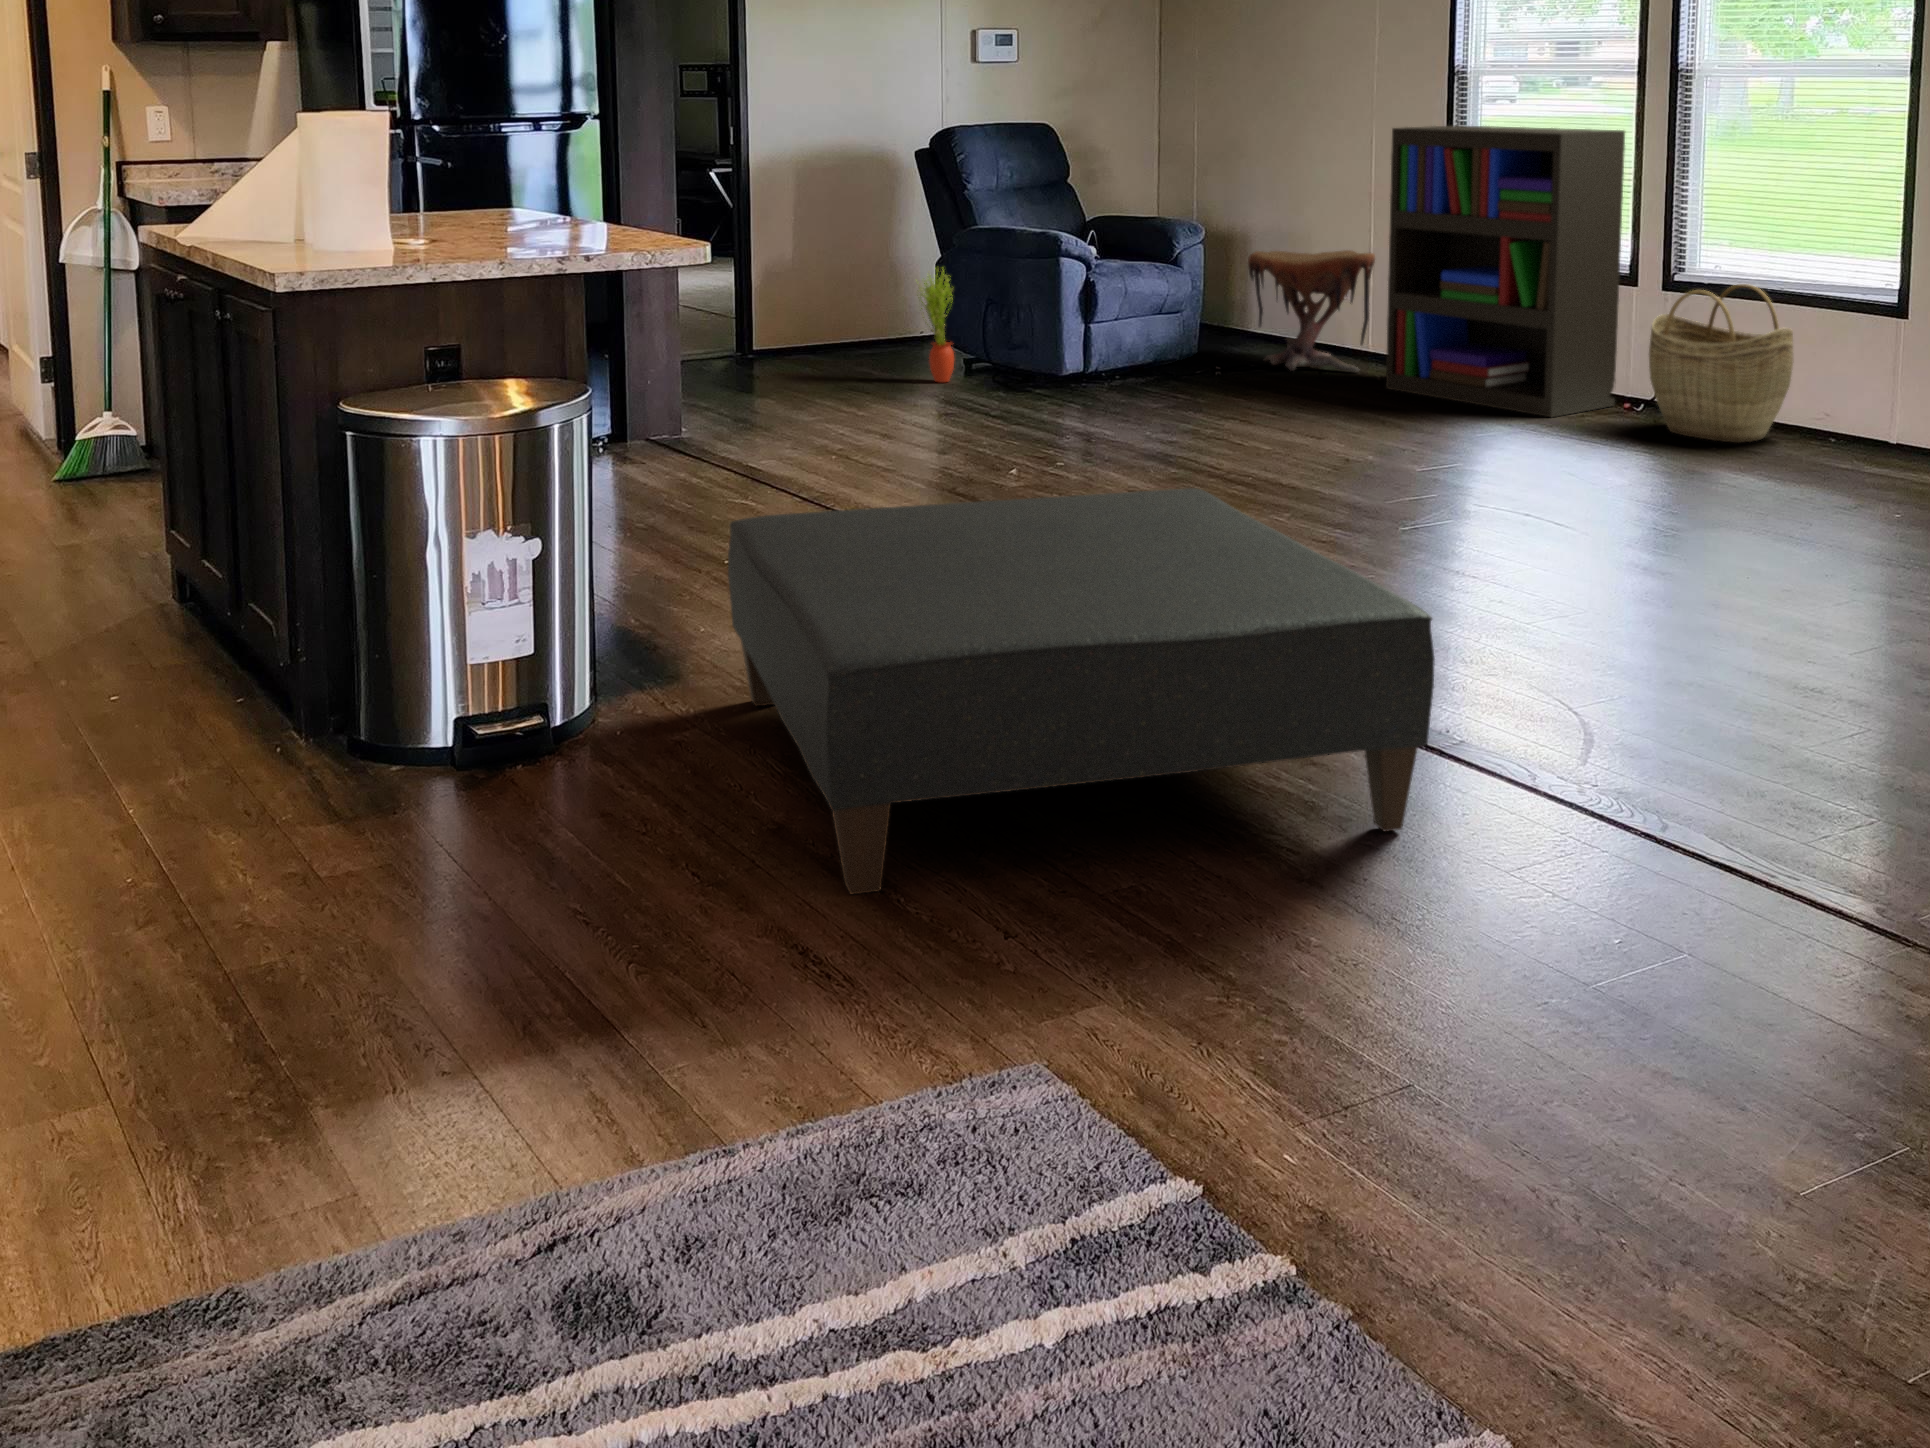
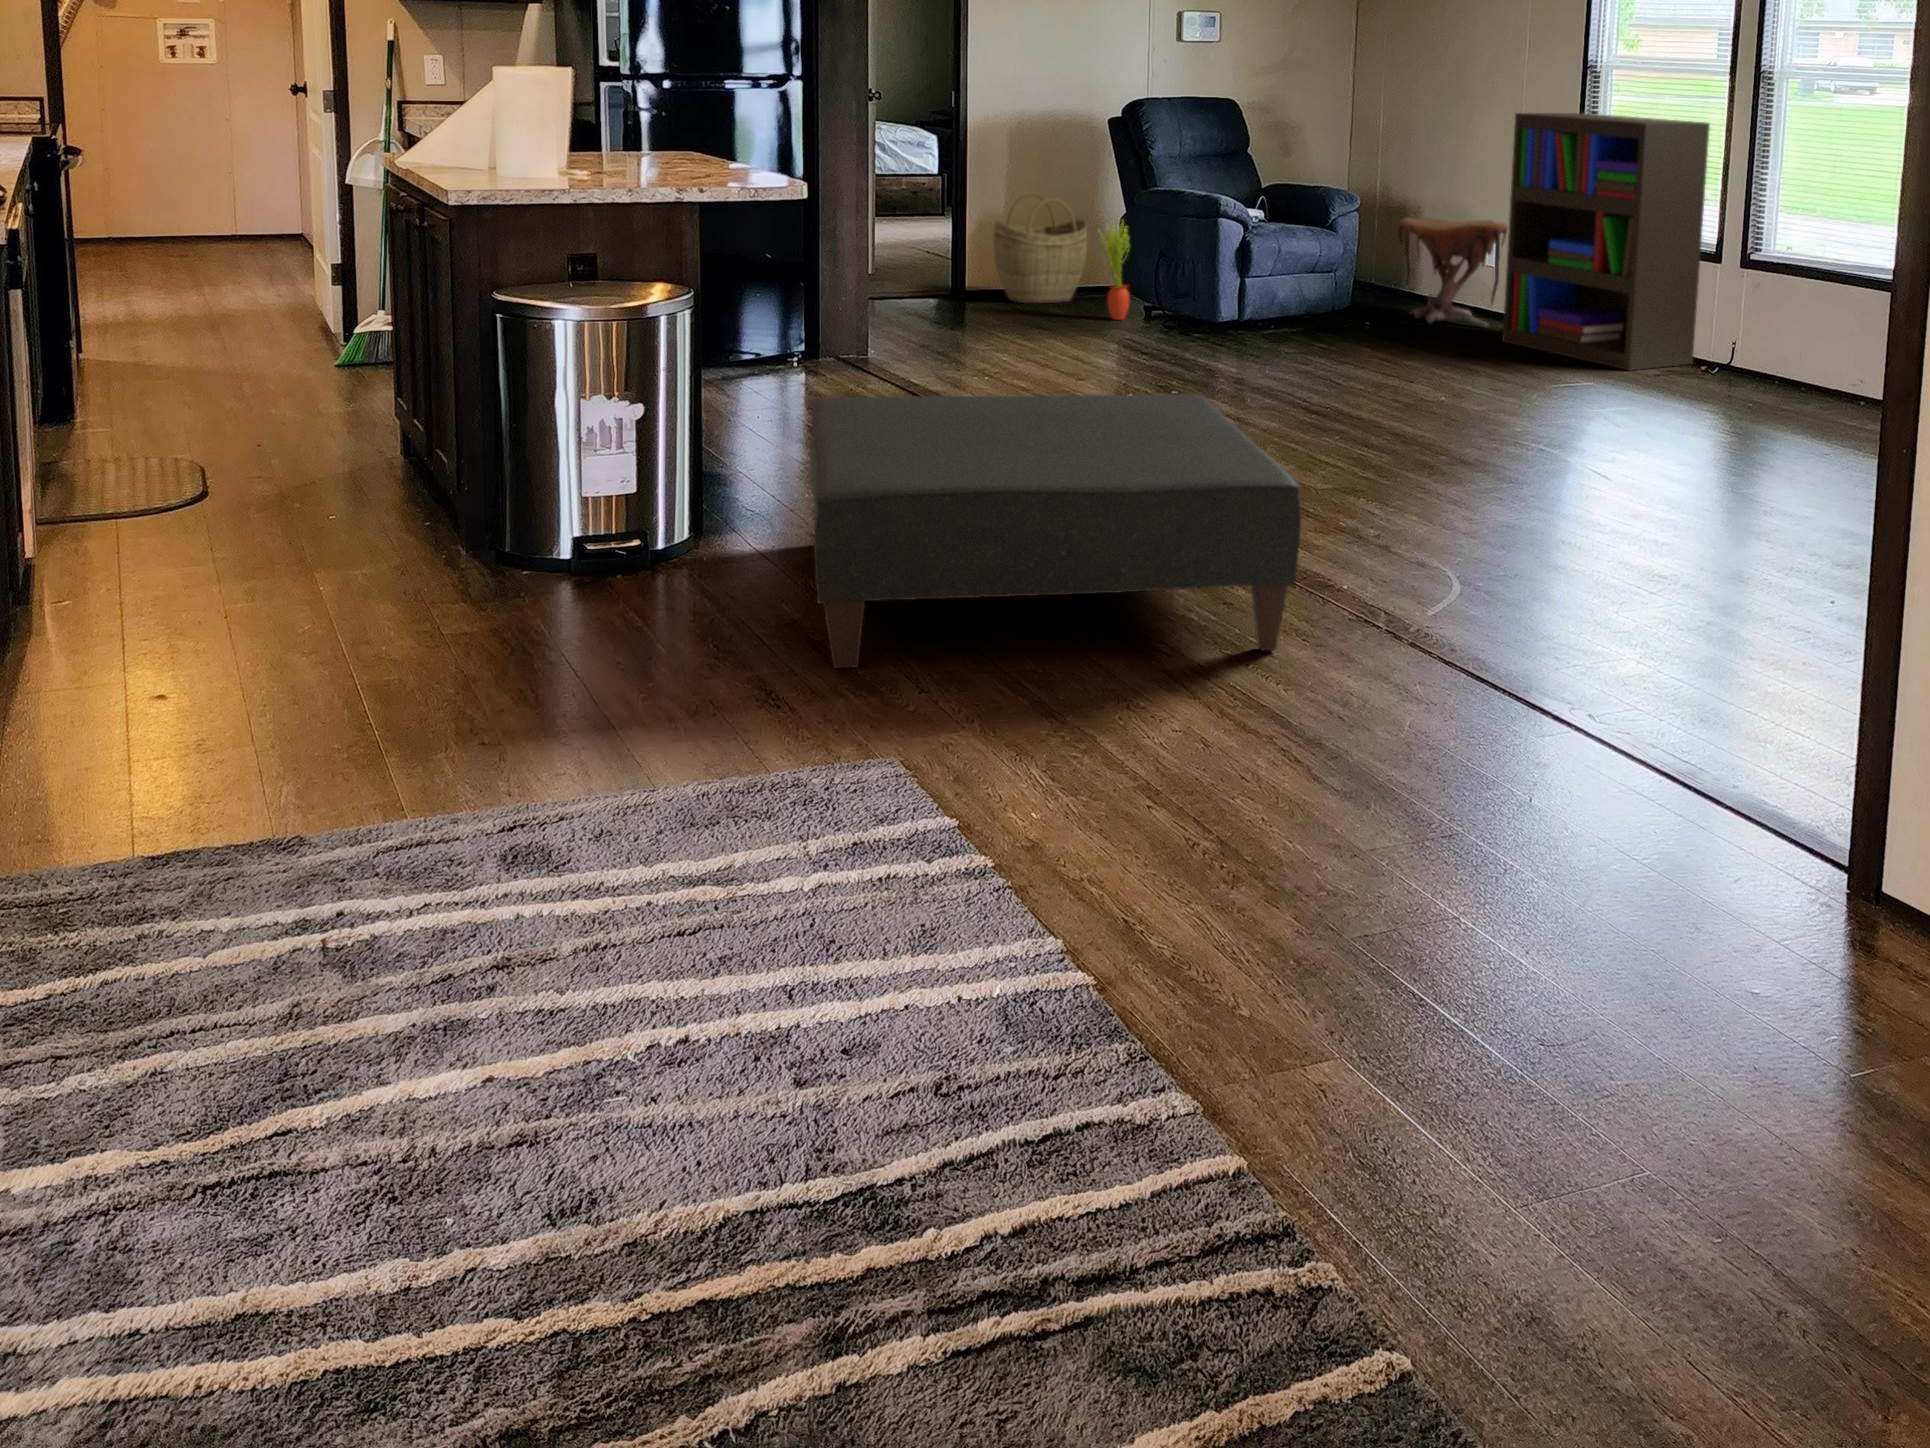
woven basket: present [1649,284,1793,443] -> present [993,193,1087,303]

